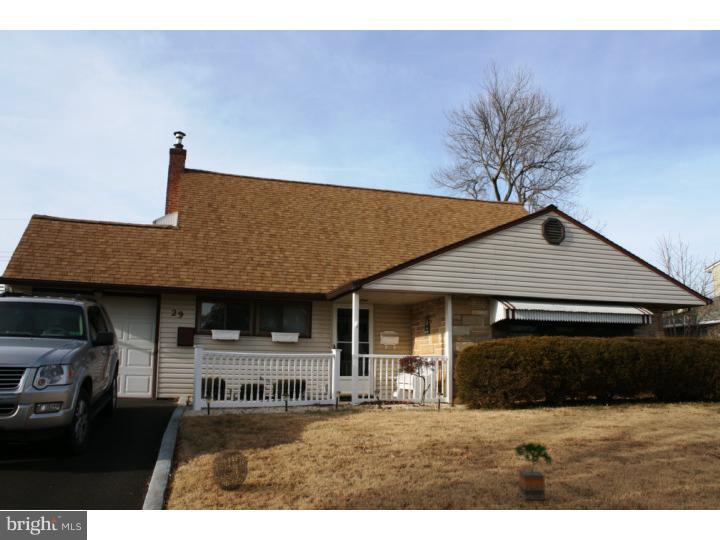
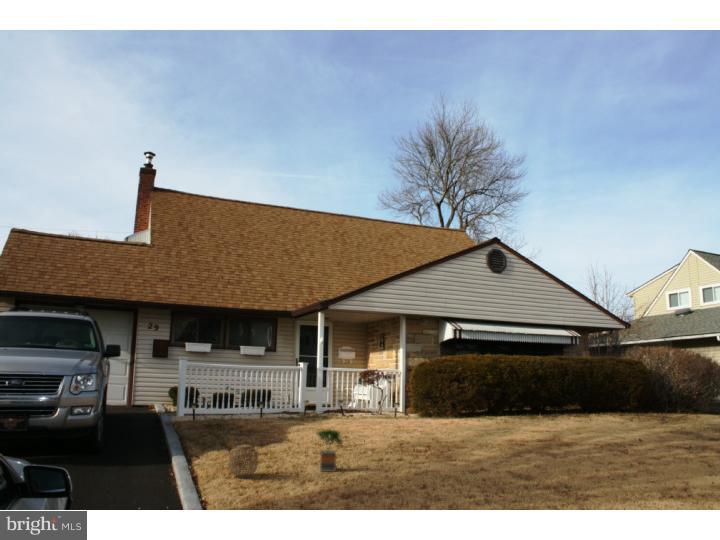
potted tree: present [515,443,552,500] -> present [318,430,342,472]

